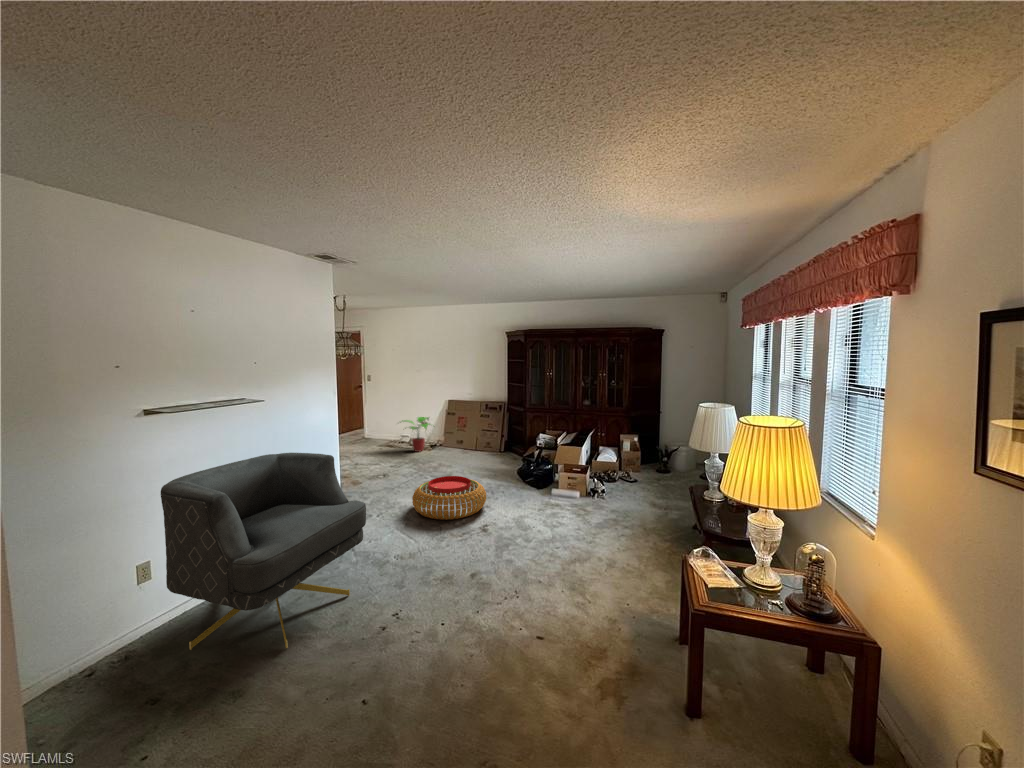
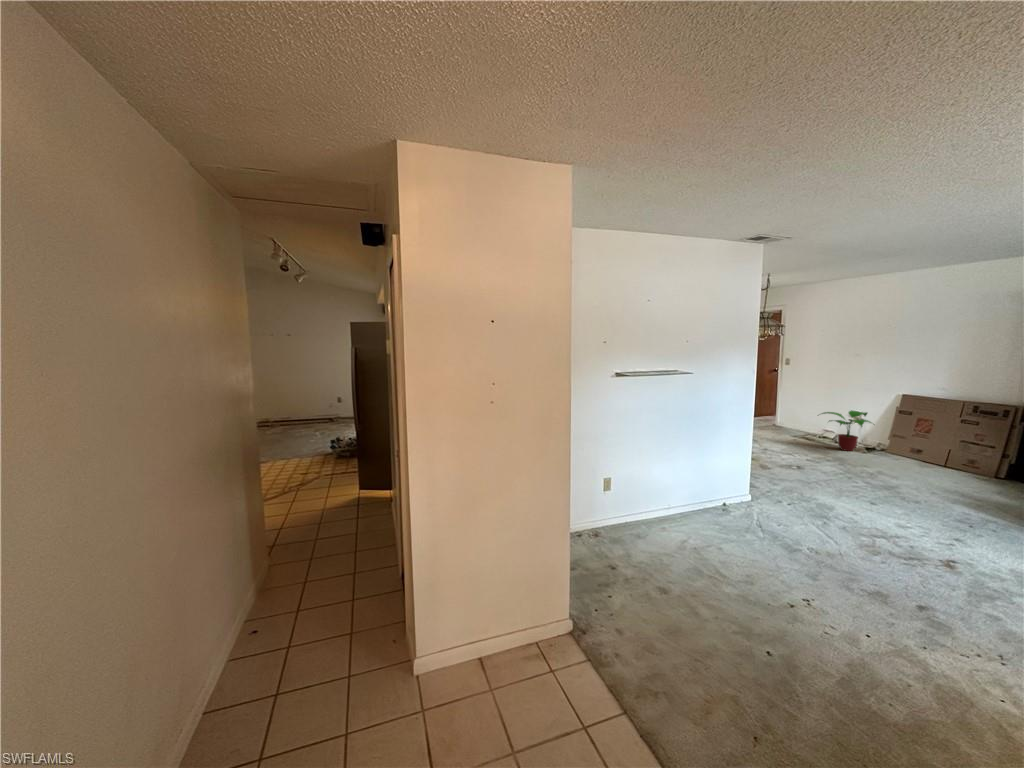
armchair: present [161,453,366,650] -> none [623,423,780,579]
pouf: present [412,476,486,520] -> none [834,485,958,543]

